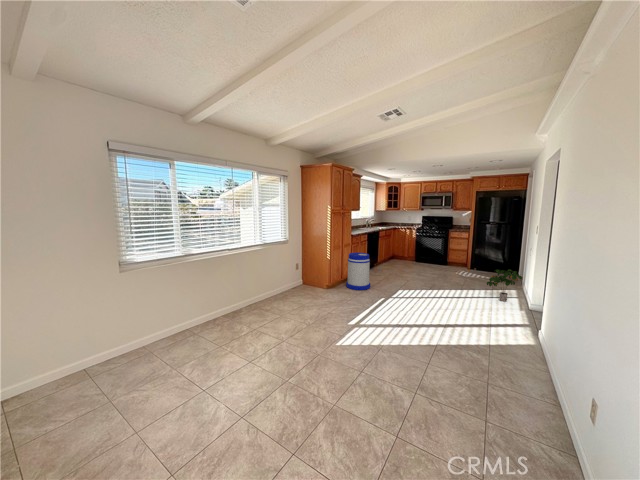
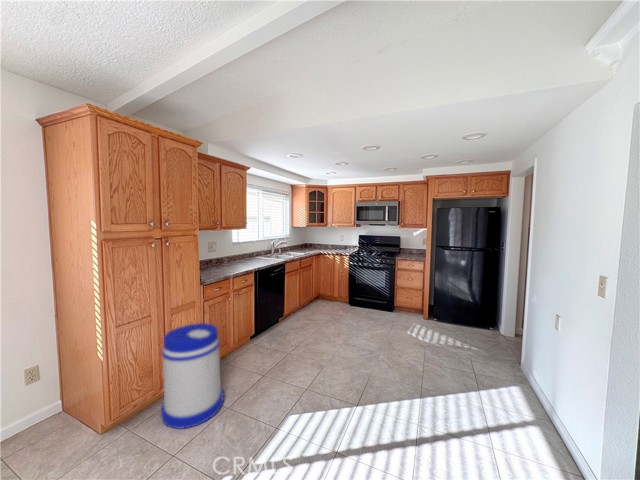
potted plant: present [487,269,522,302] -> none [472,366,548,447]

